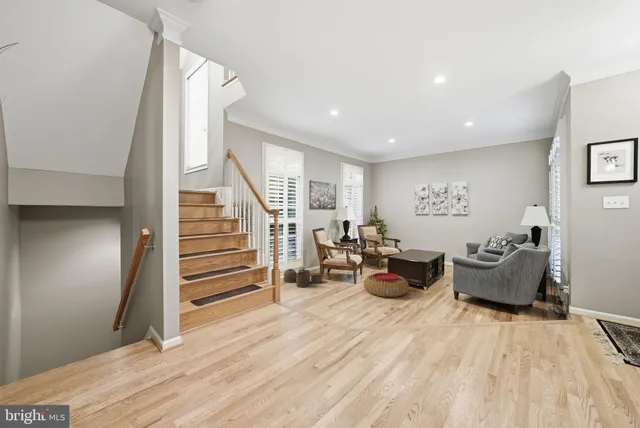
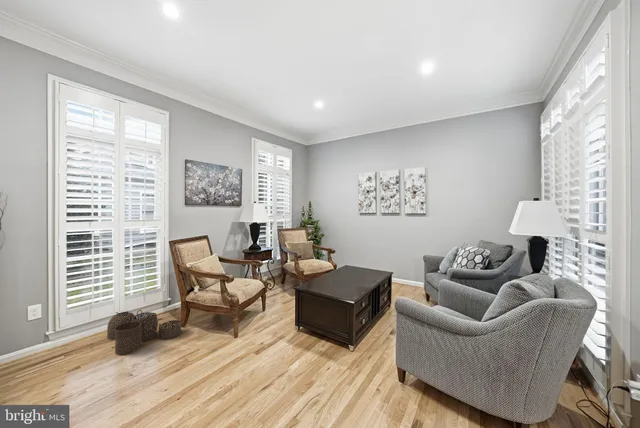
pouf: present [364,273,409,297] -> none [236,319,320,381]

